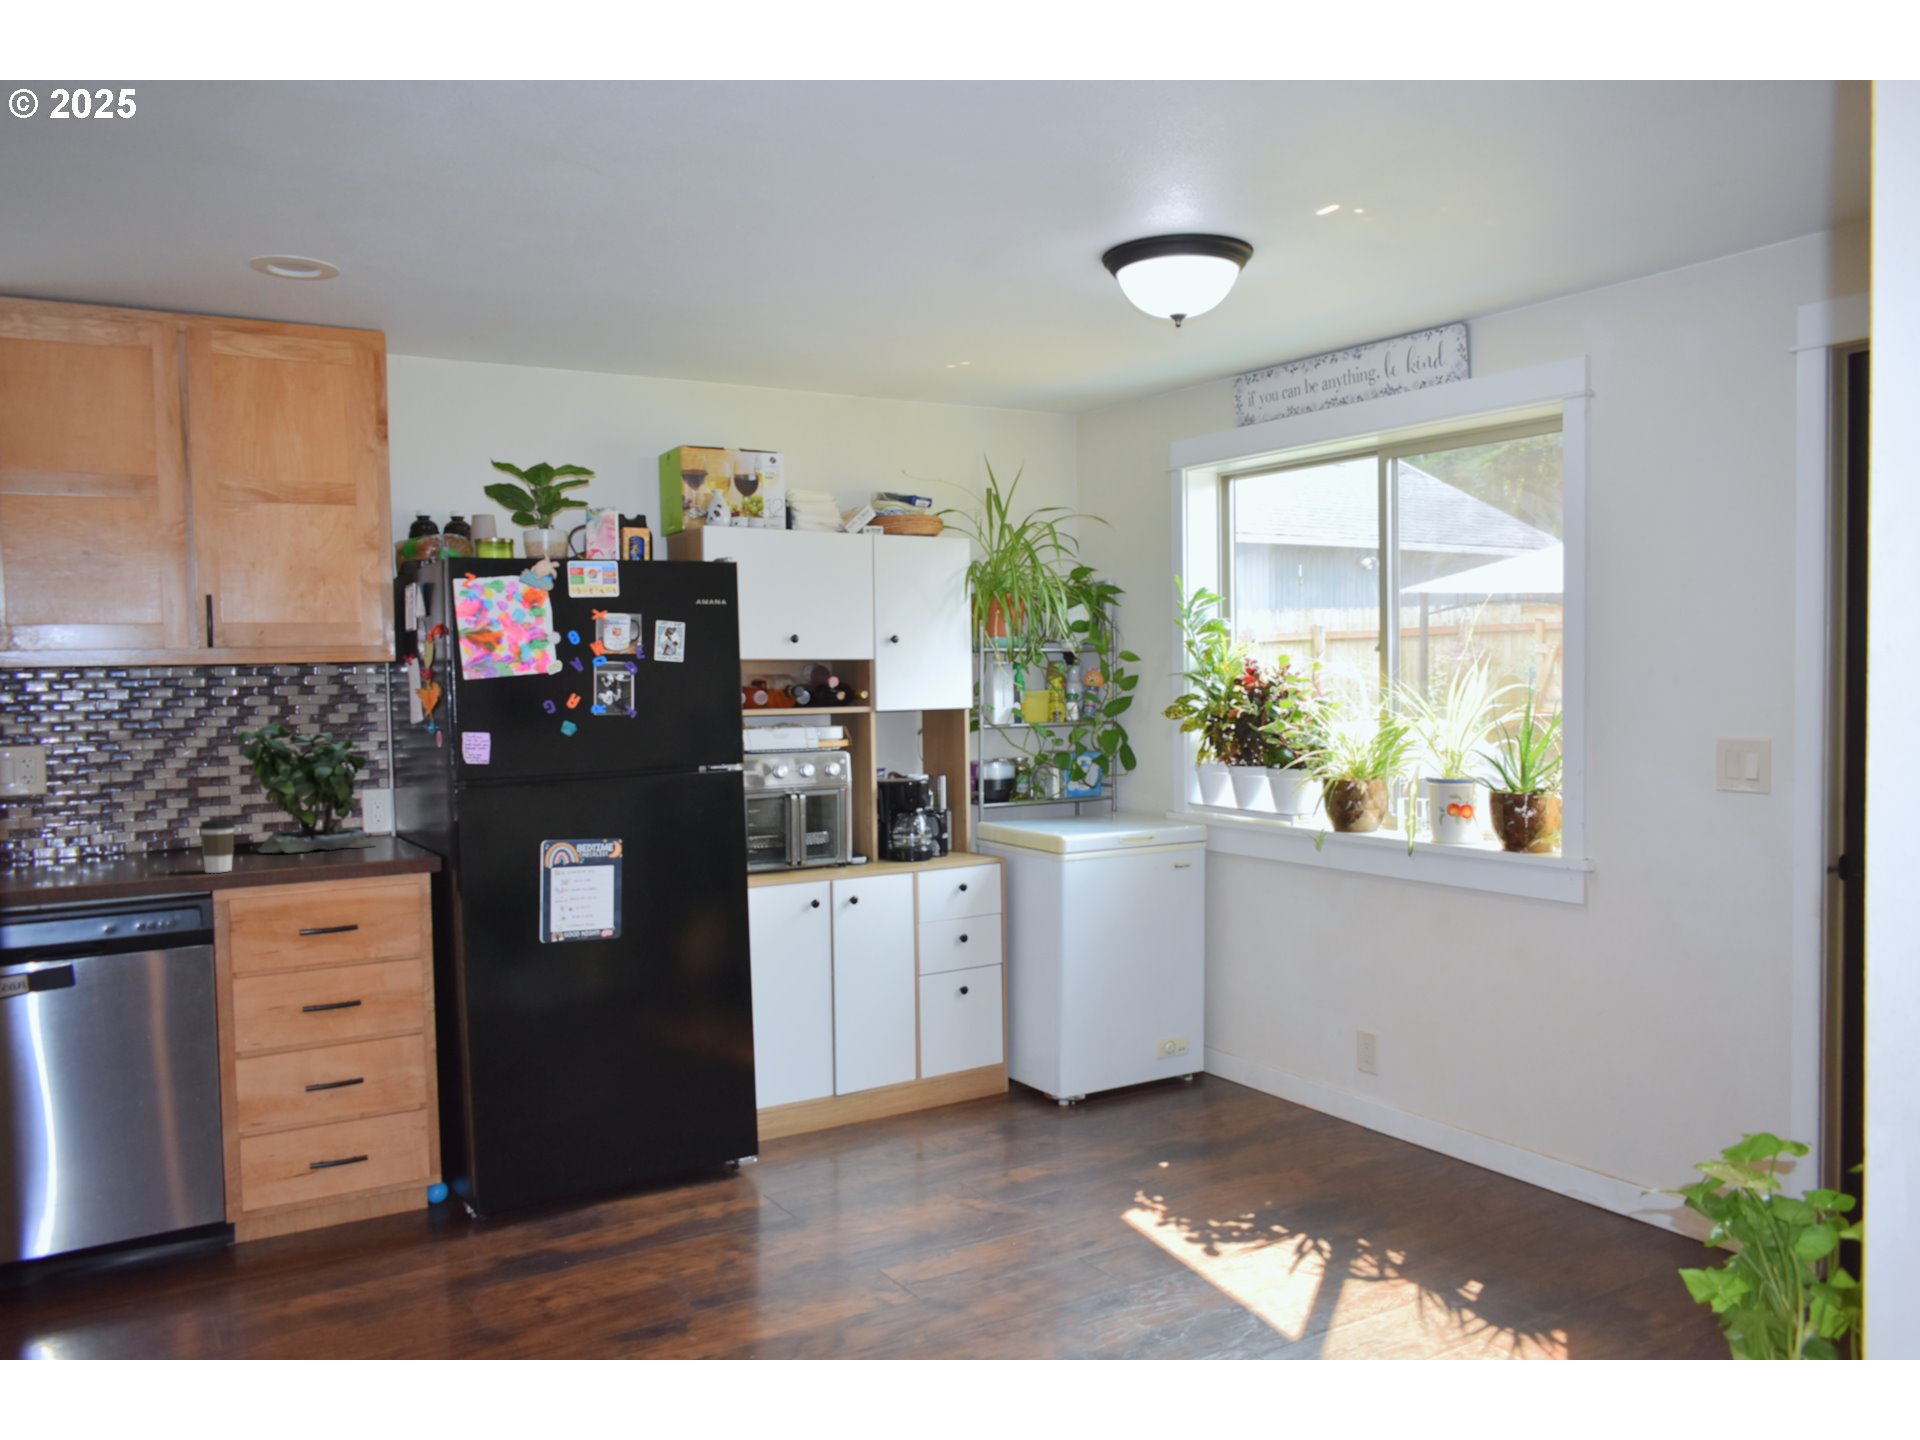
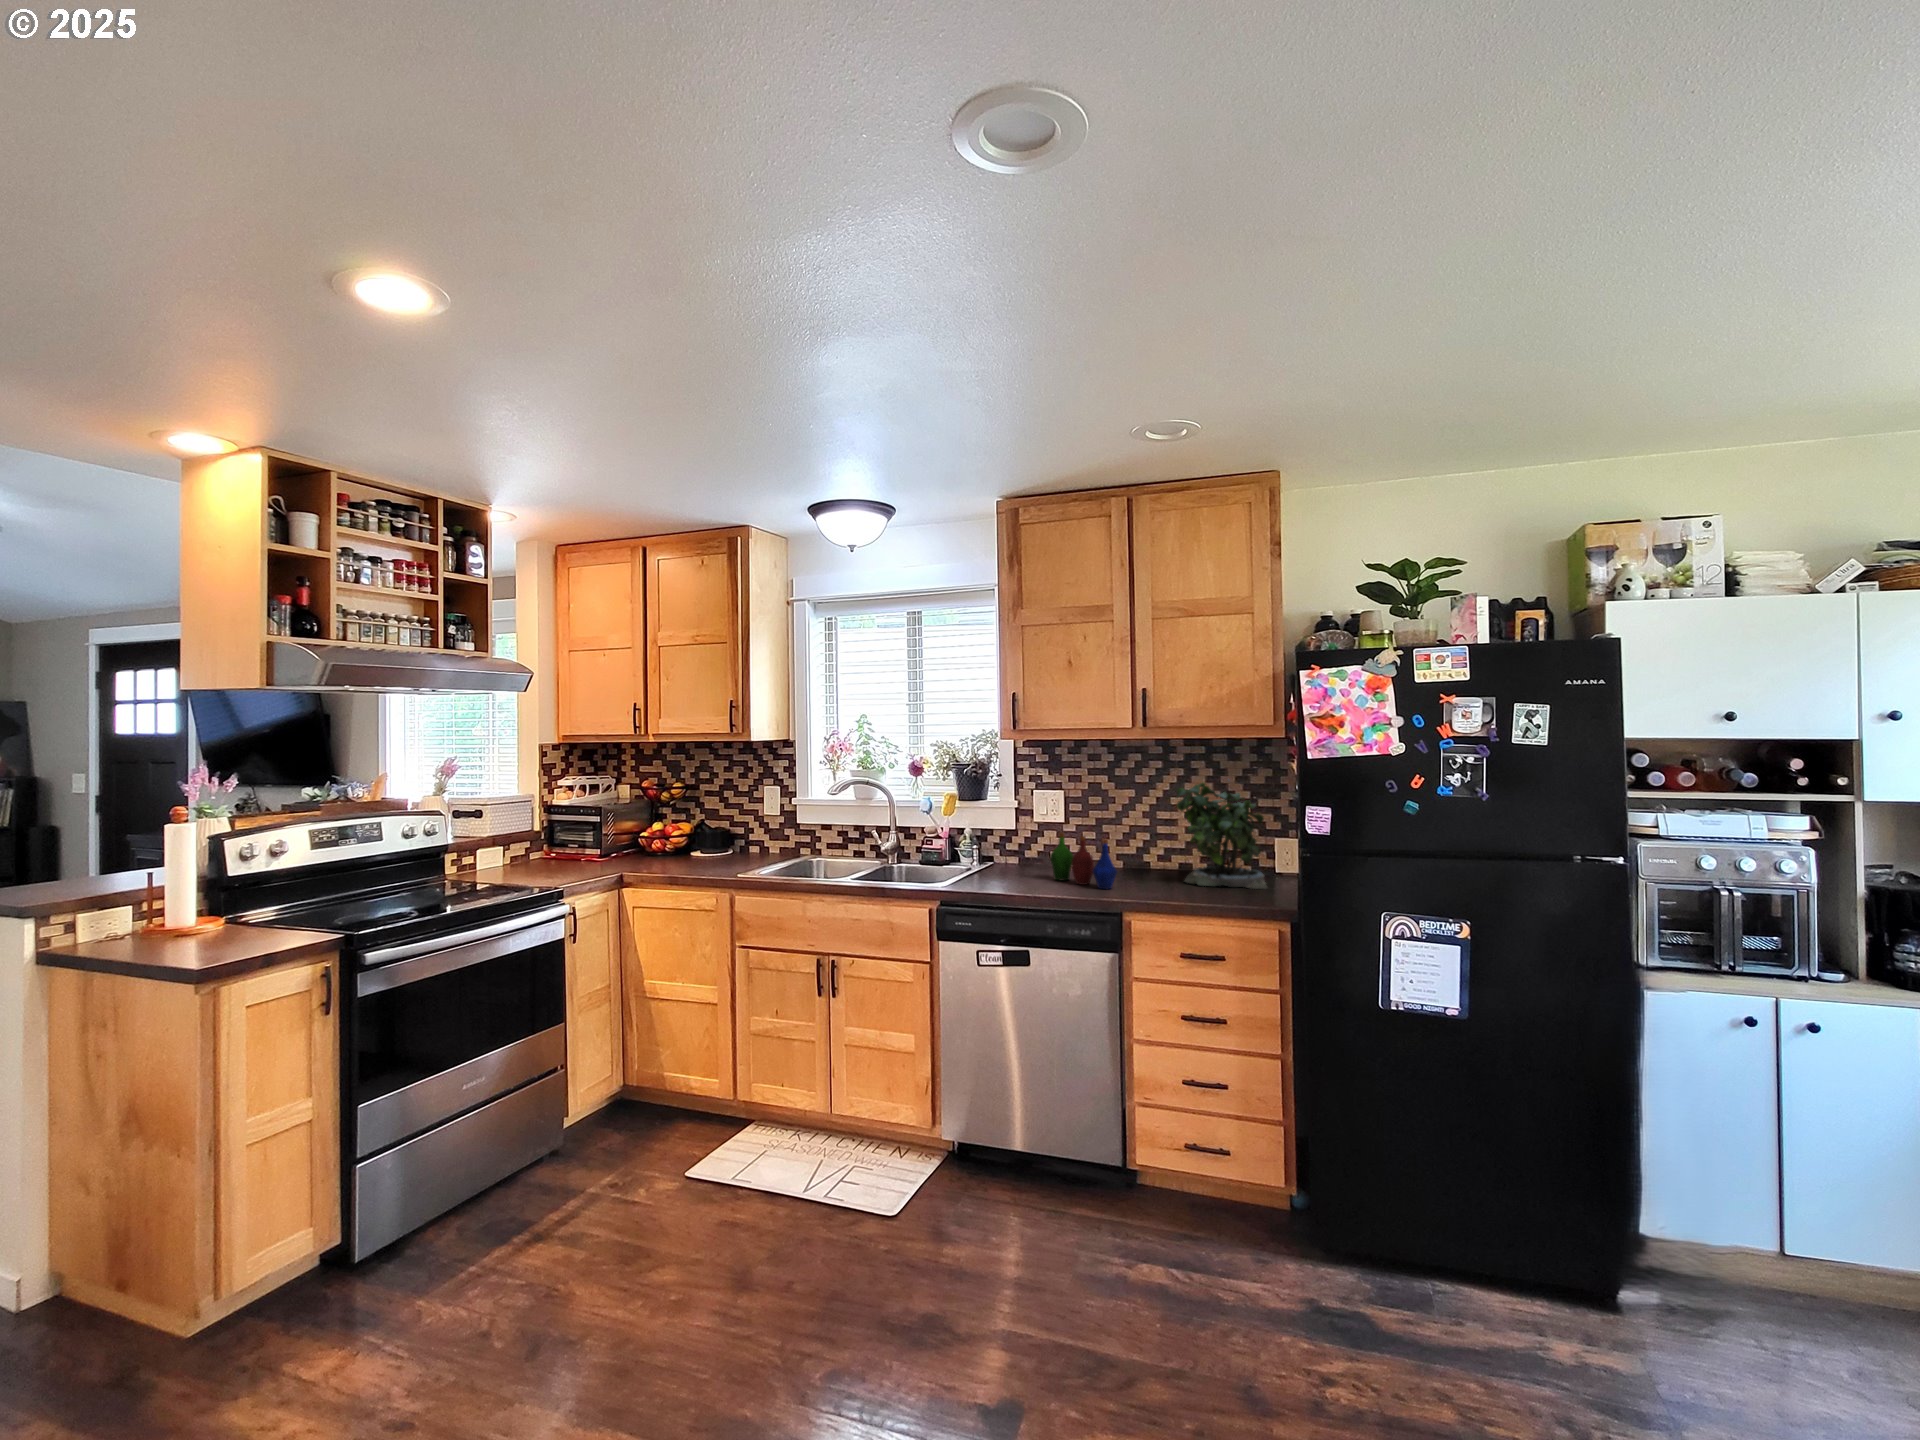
bottle: none [47,803,177,874] -> present [1050,832,1118,889]
coffee cup: present [199,819,235,873] -> none [1124,856,1147,897]

